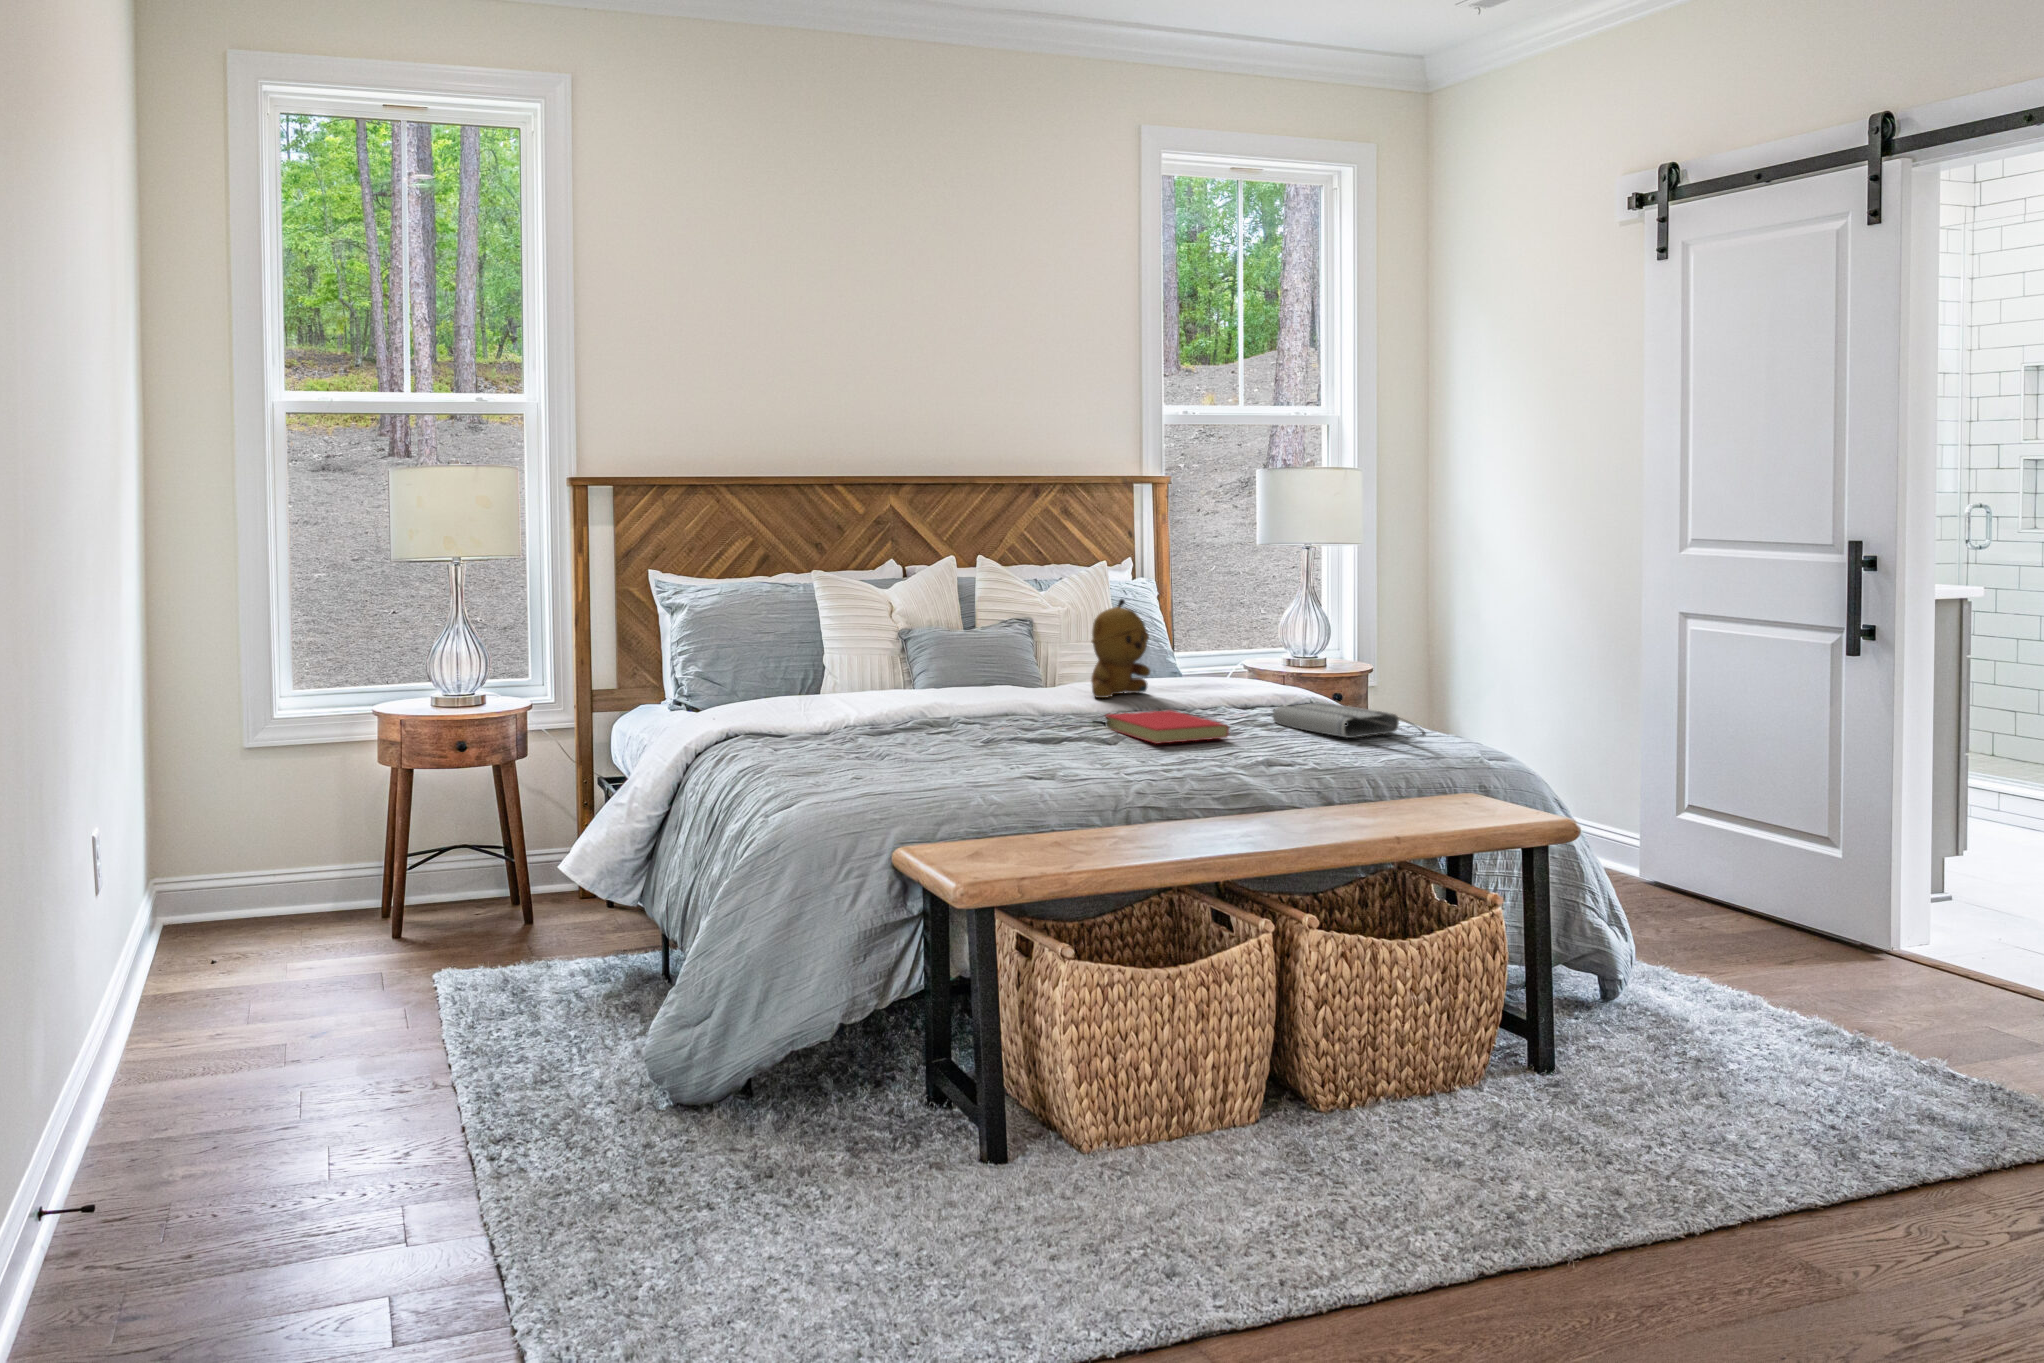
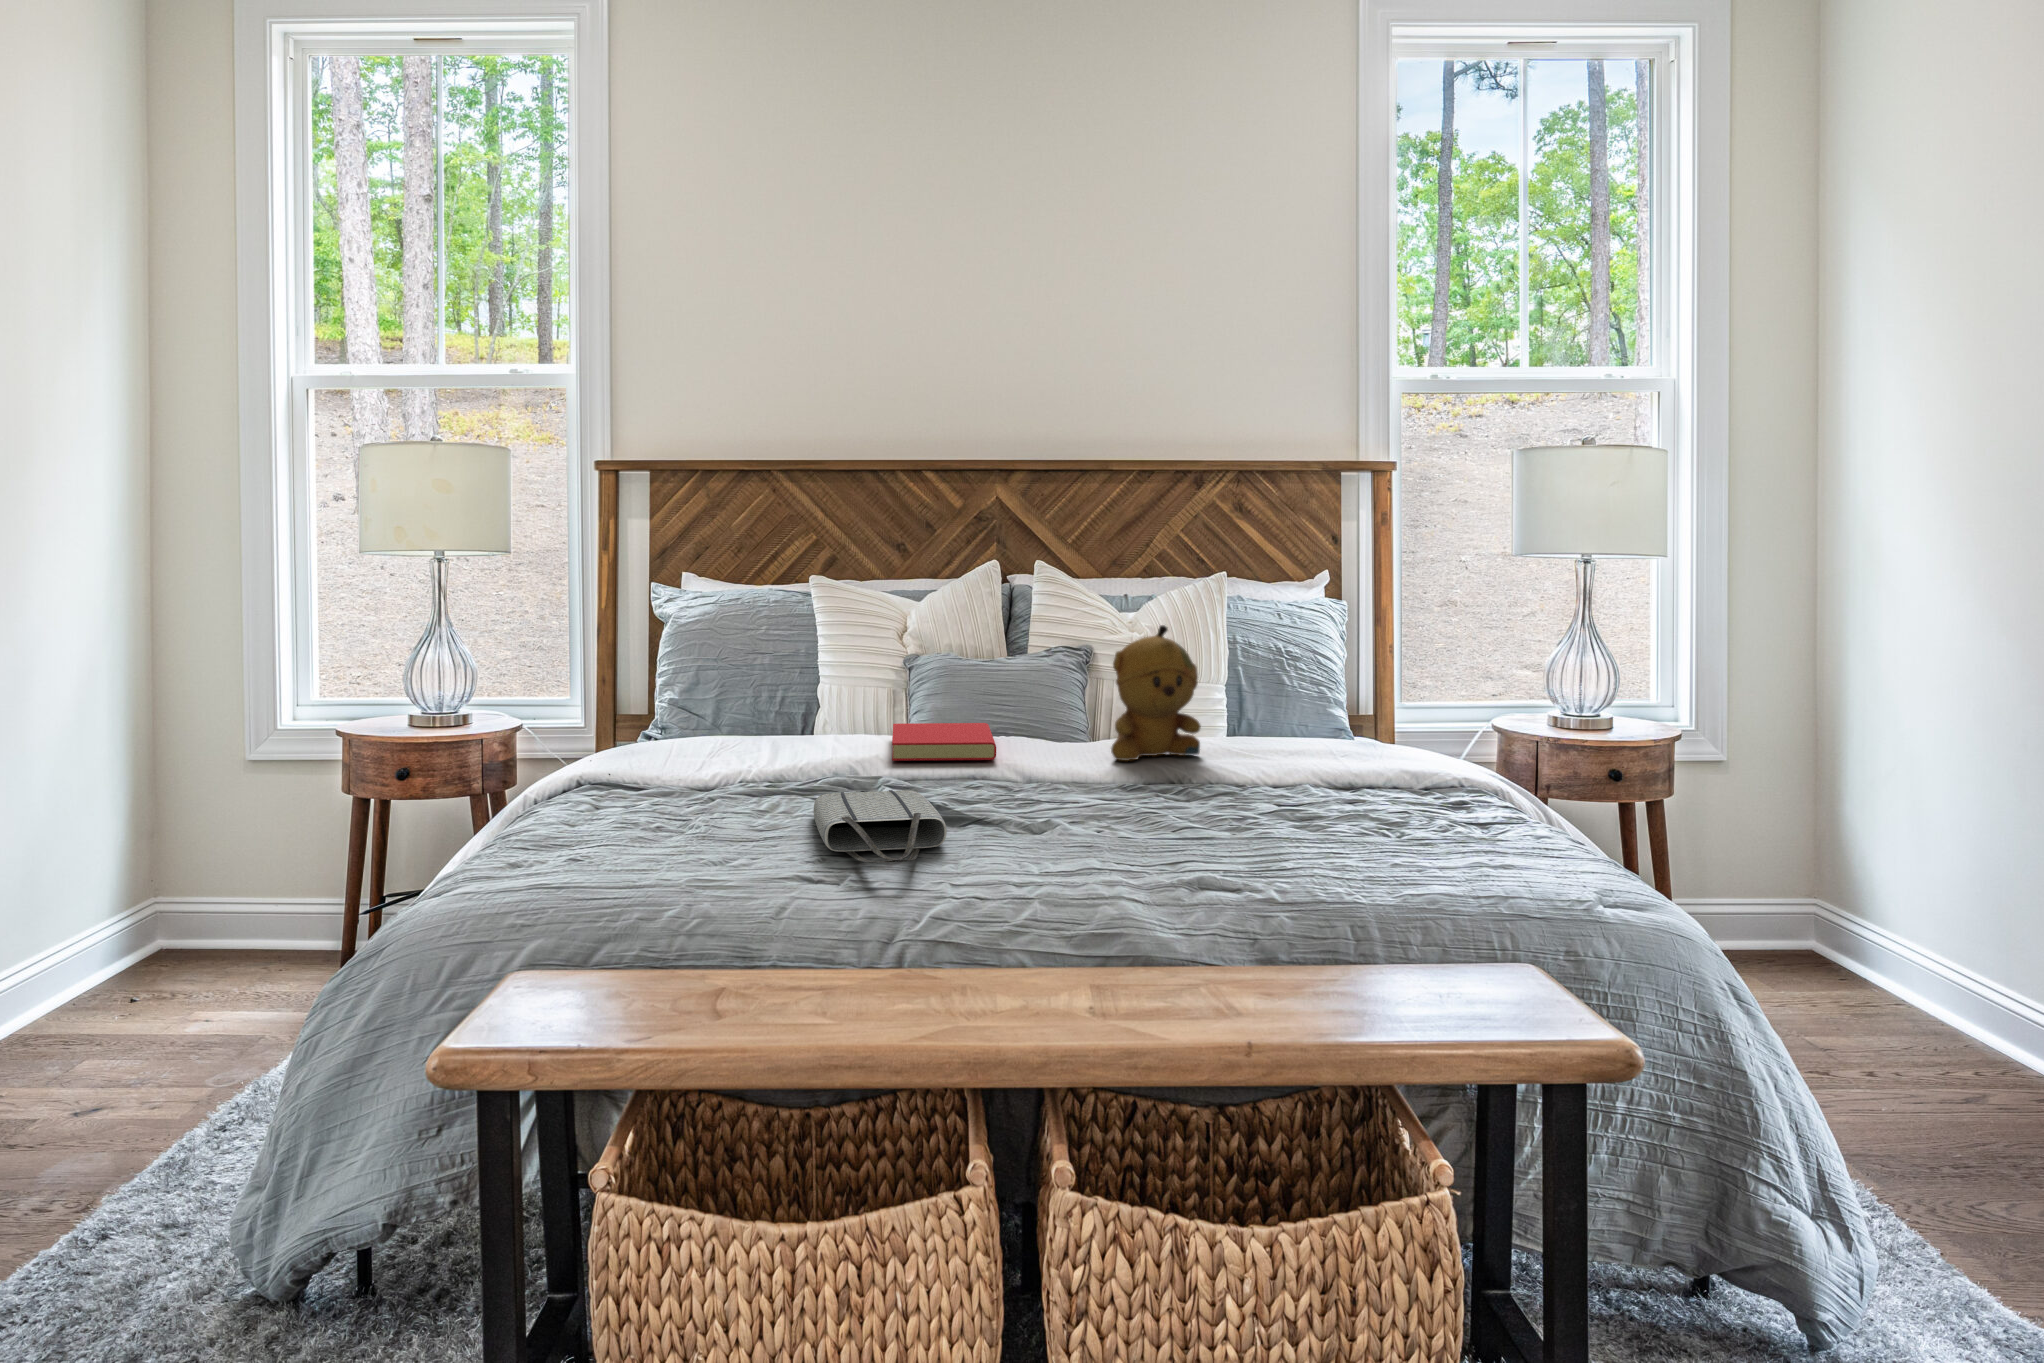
tote bag: present [1273,703,1426,740] -> present [814,790,947,863]
book: present [1105,710,1229,744] -> present [892,723,996,761]

